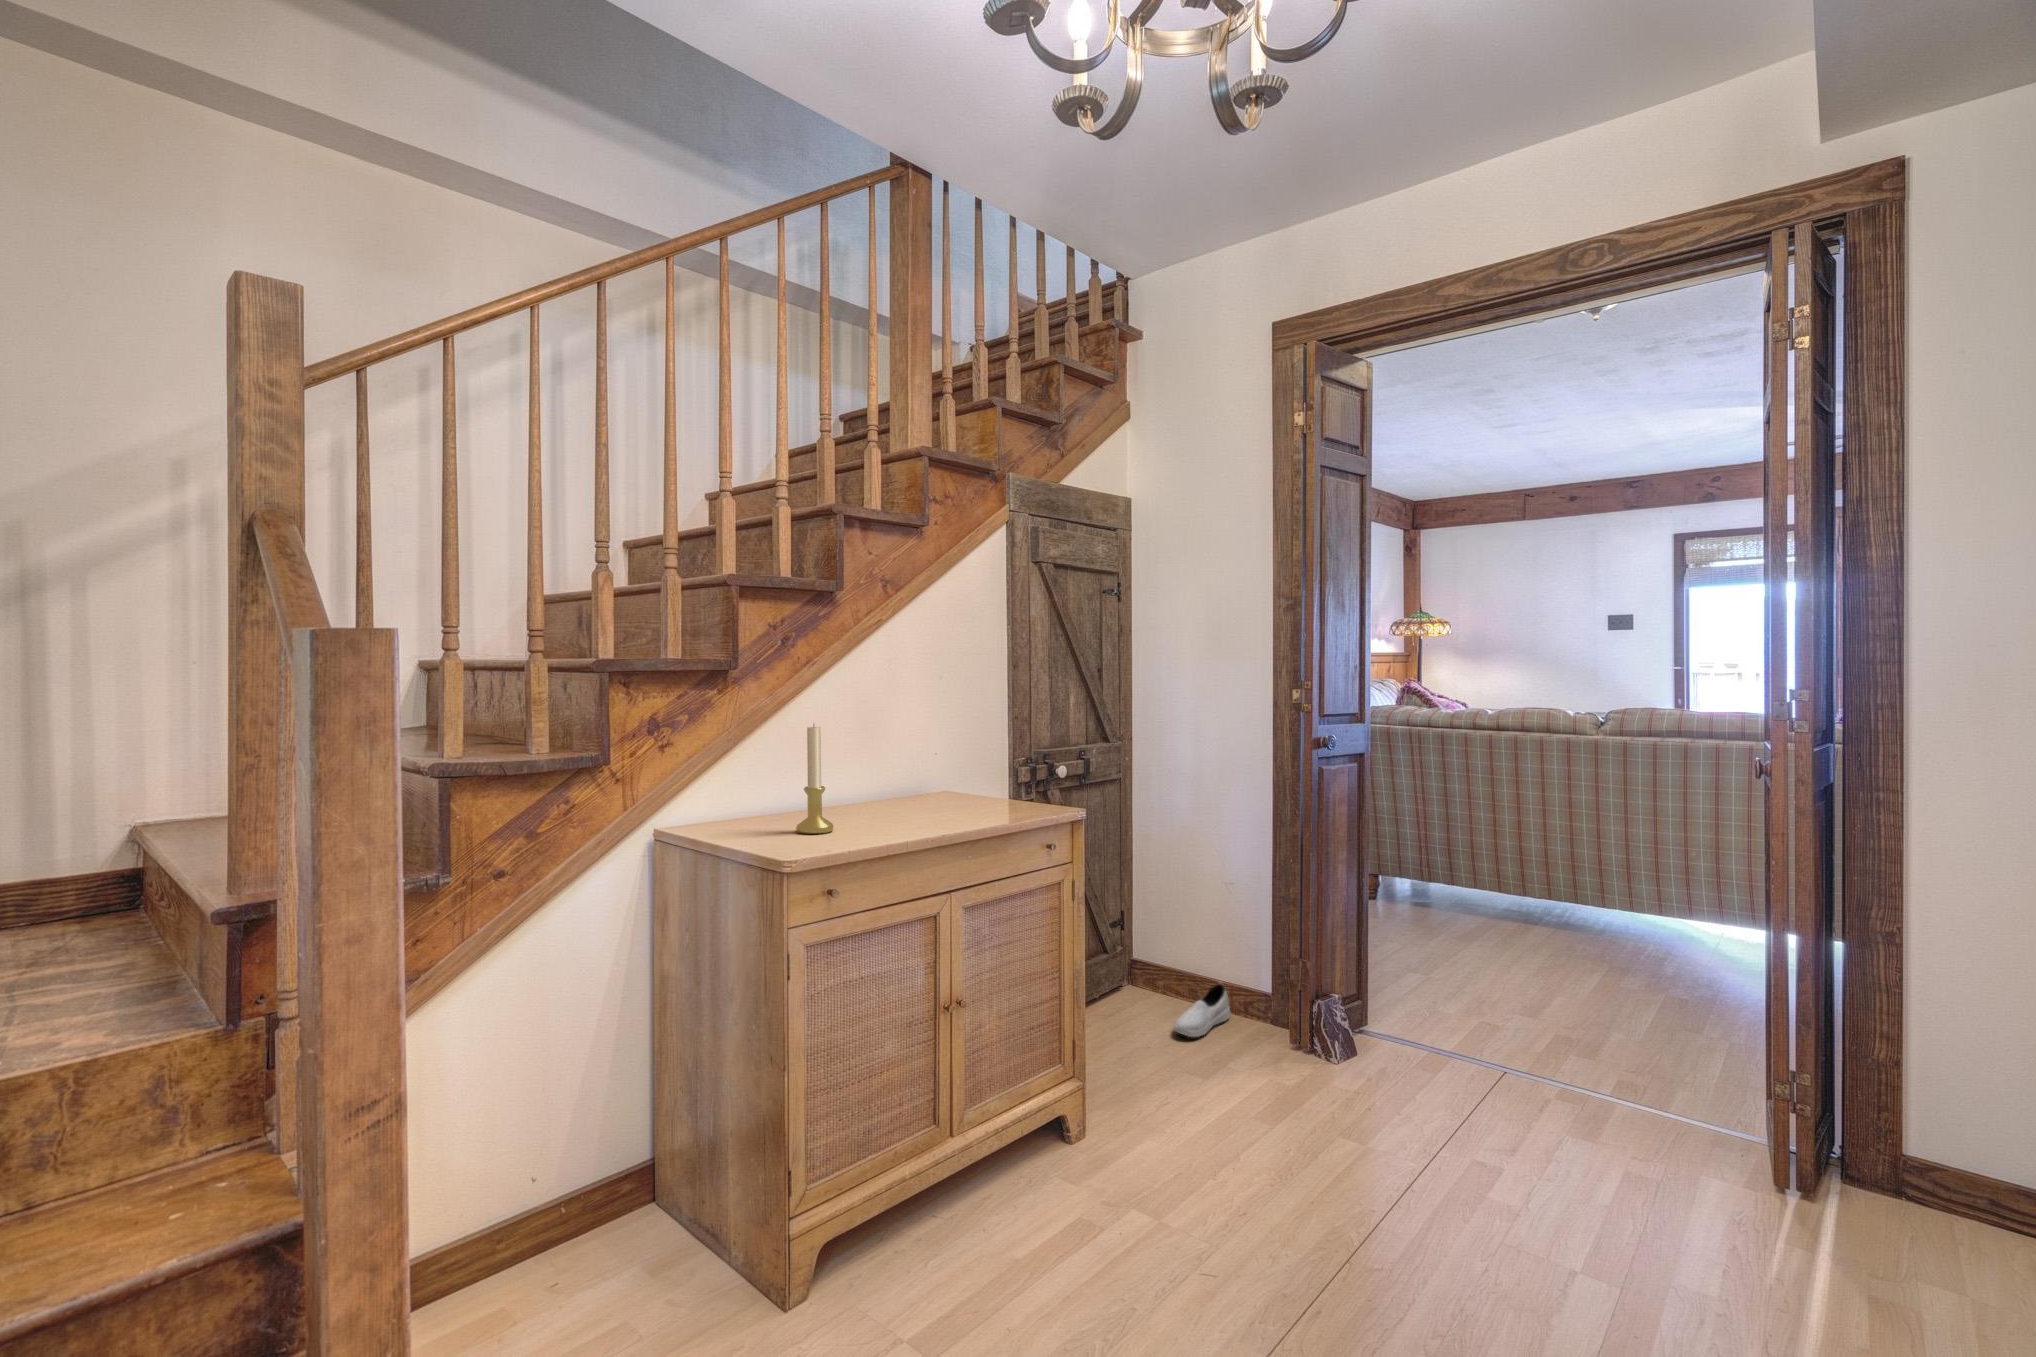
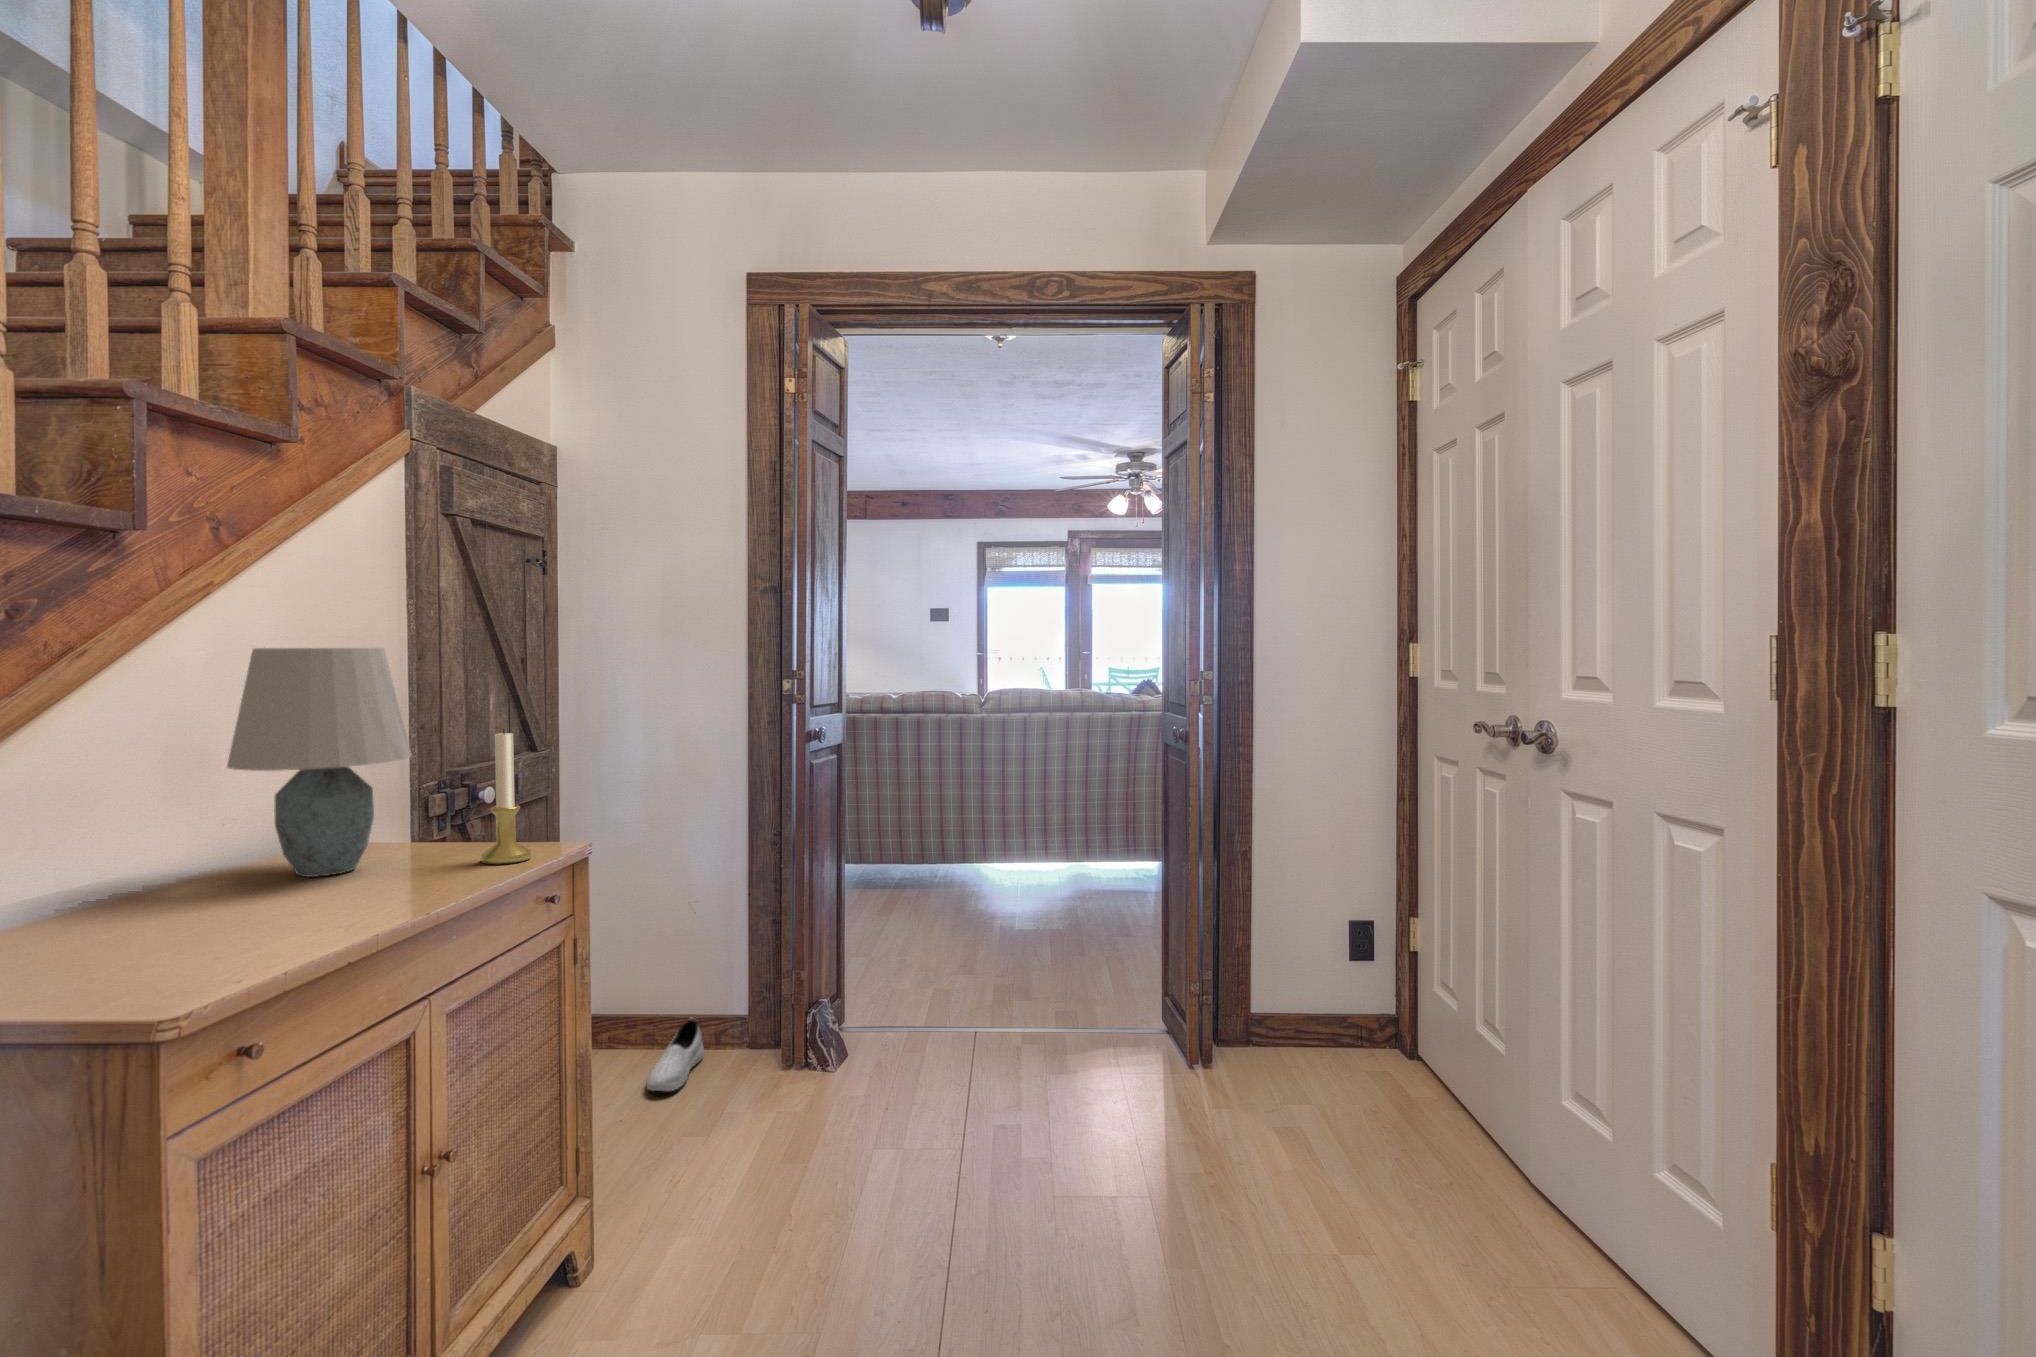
table lamp: none [876,659,976,809] -> present [227,648,412,877]
candle holder: present [796,727,834,834] -> present [481,729,532,864]

